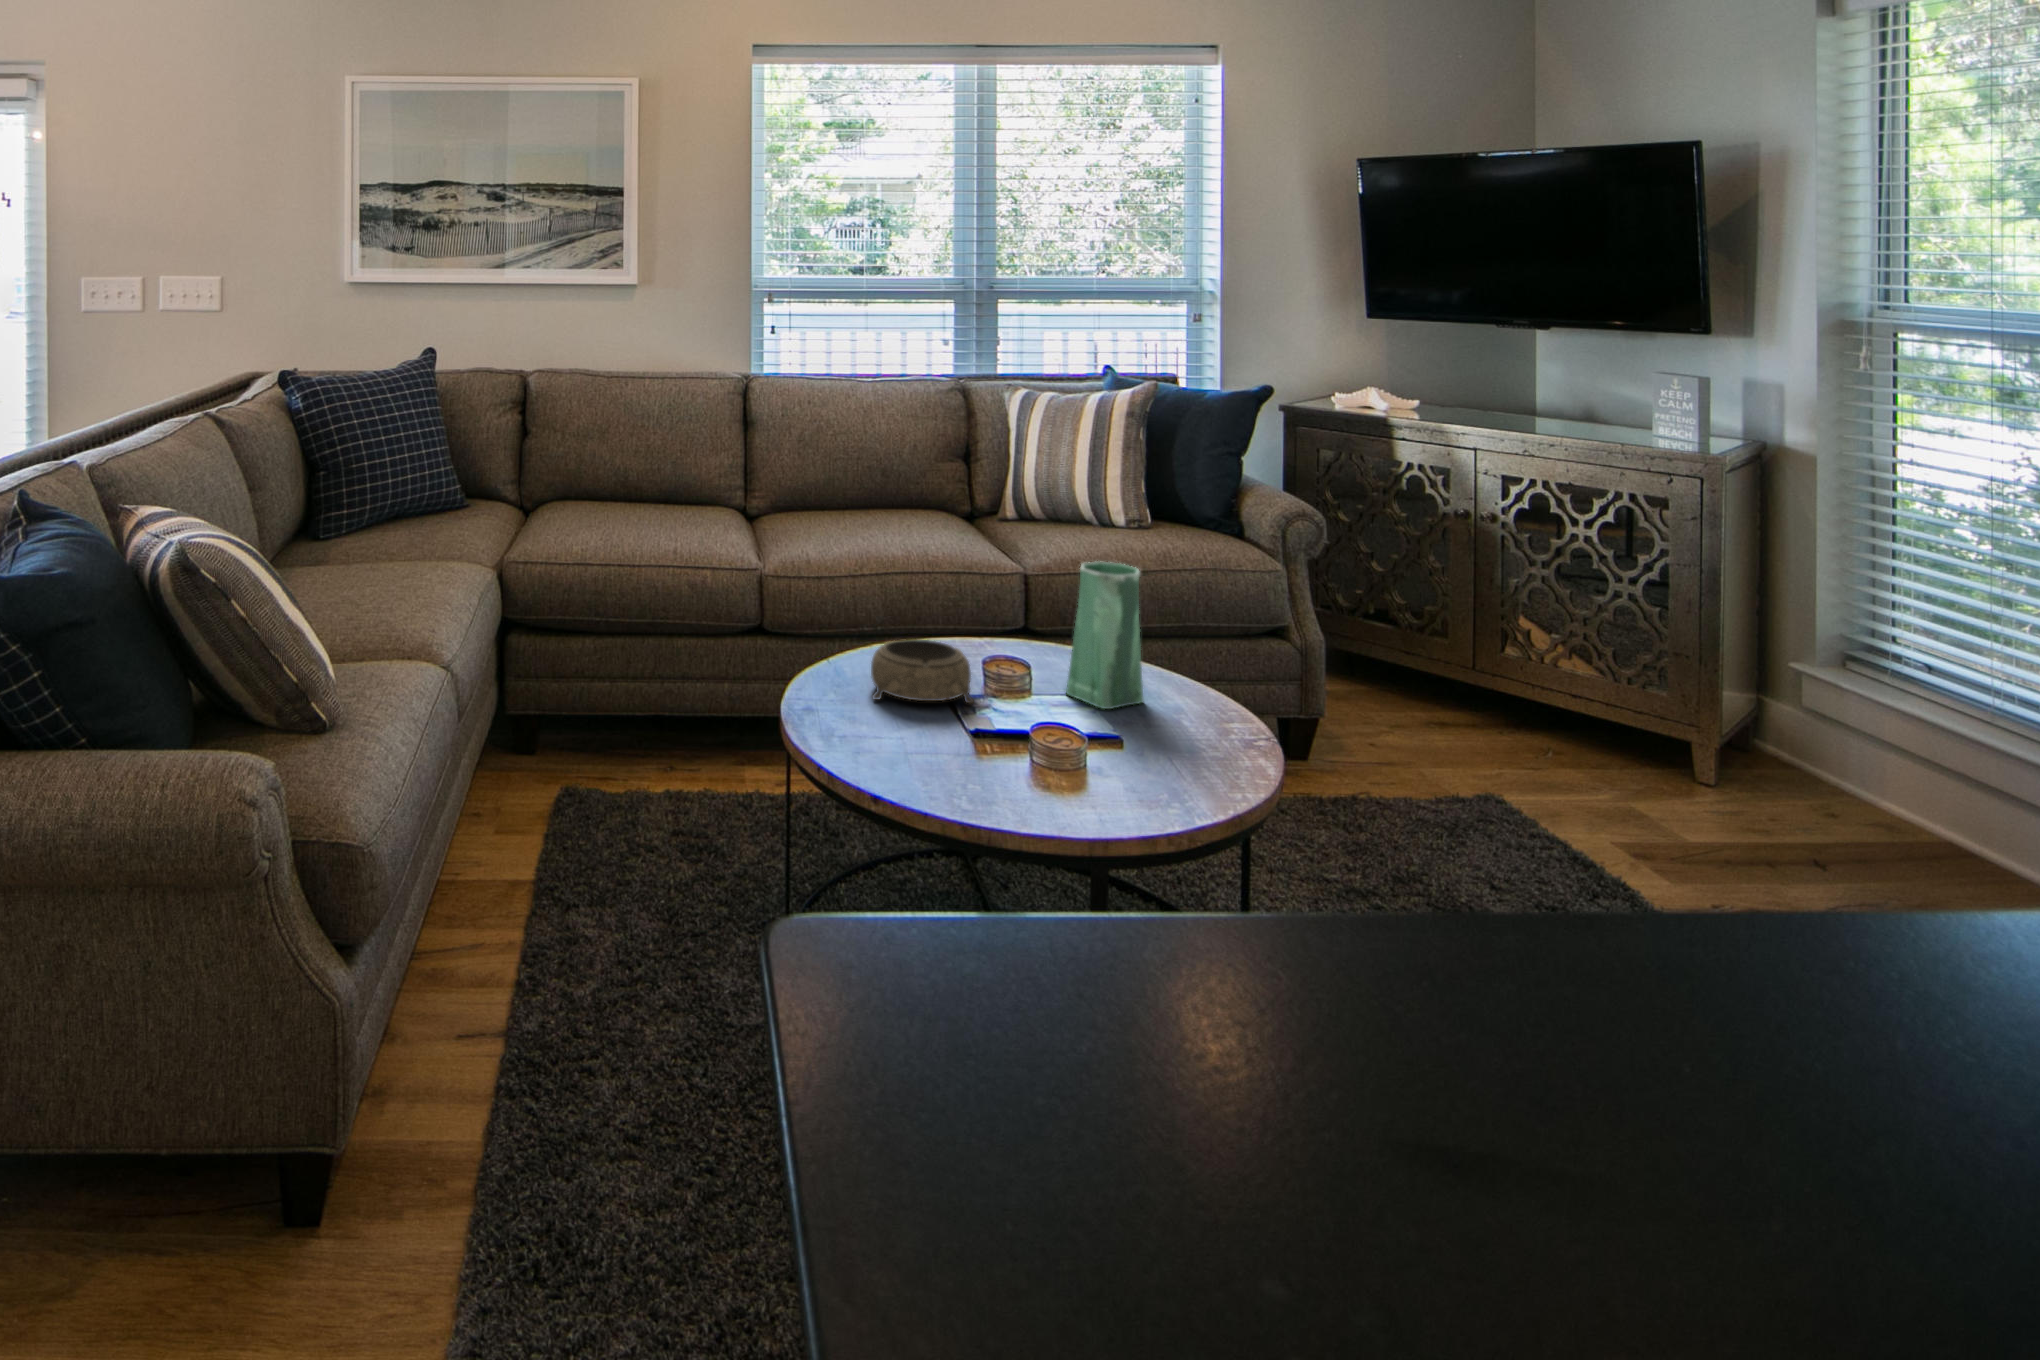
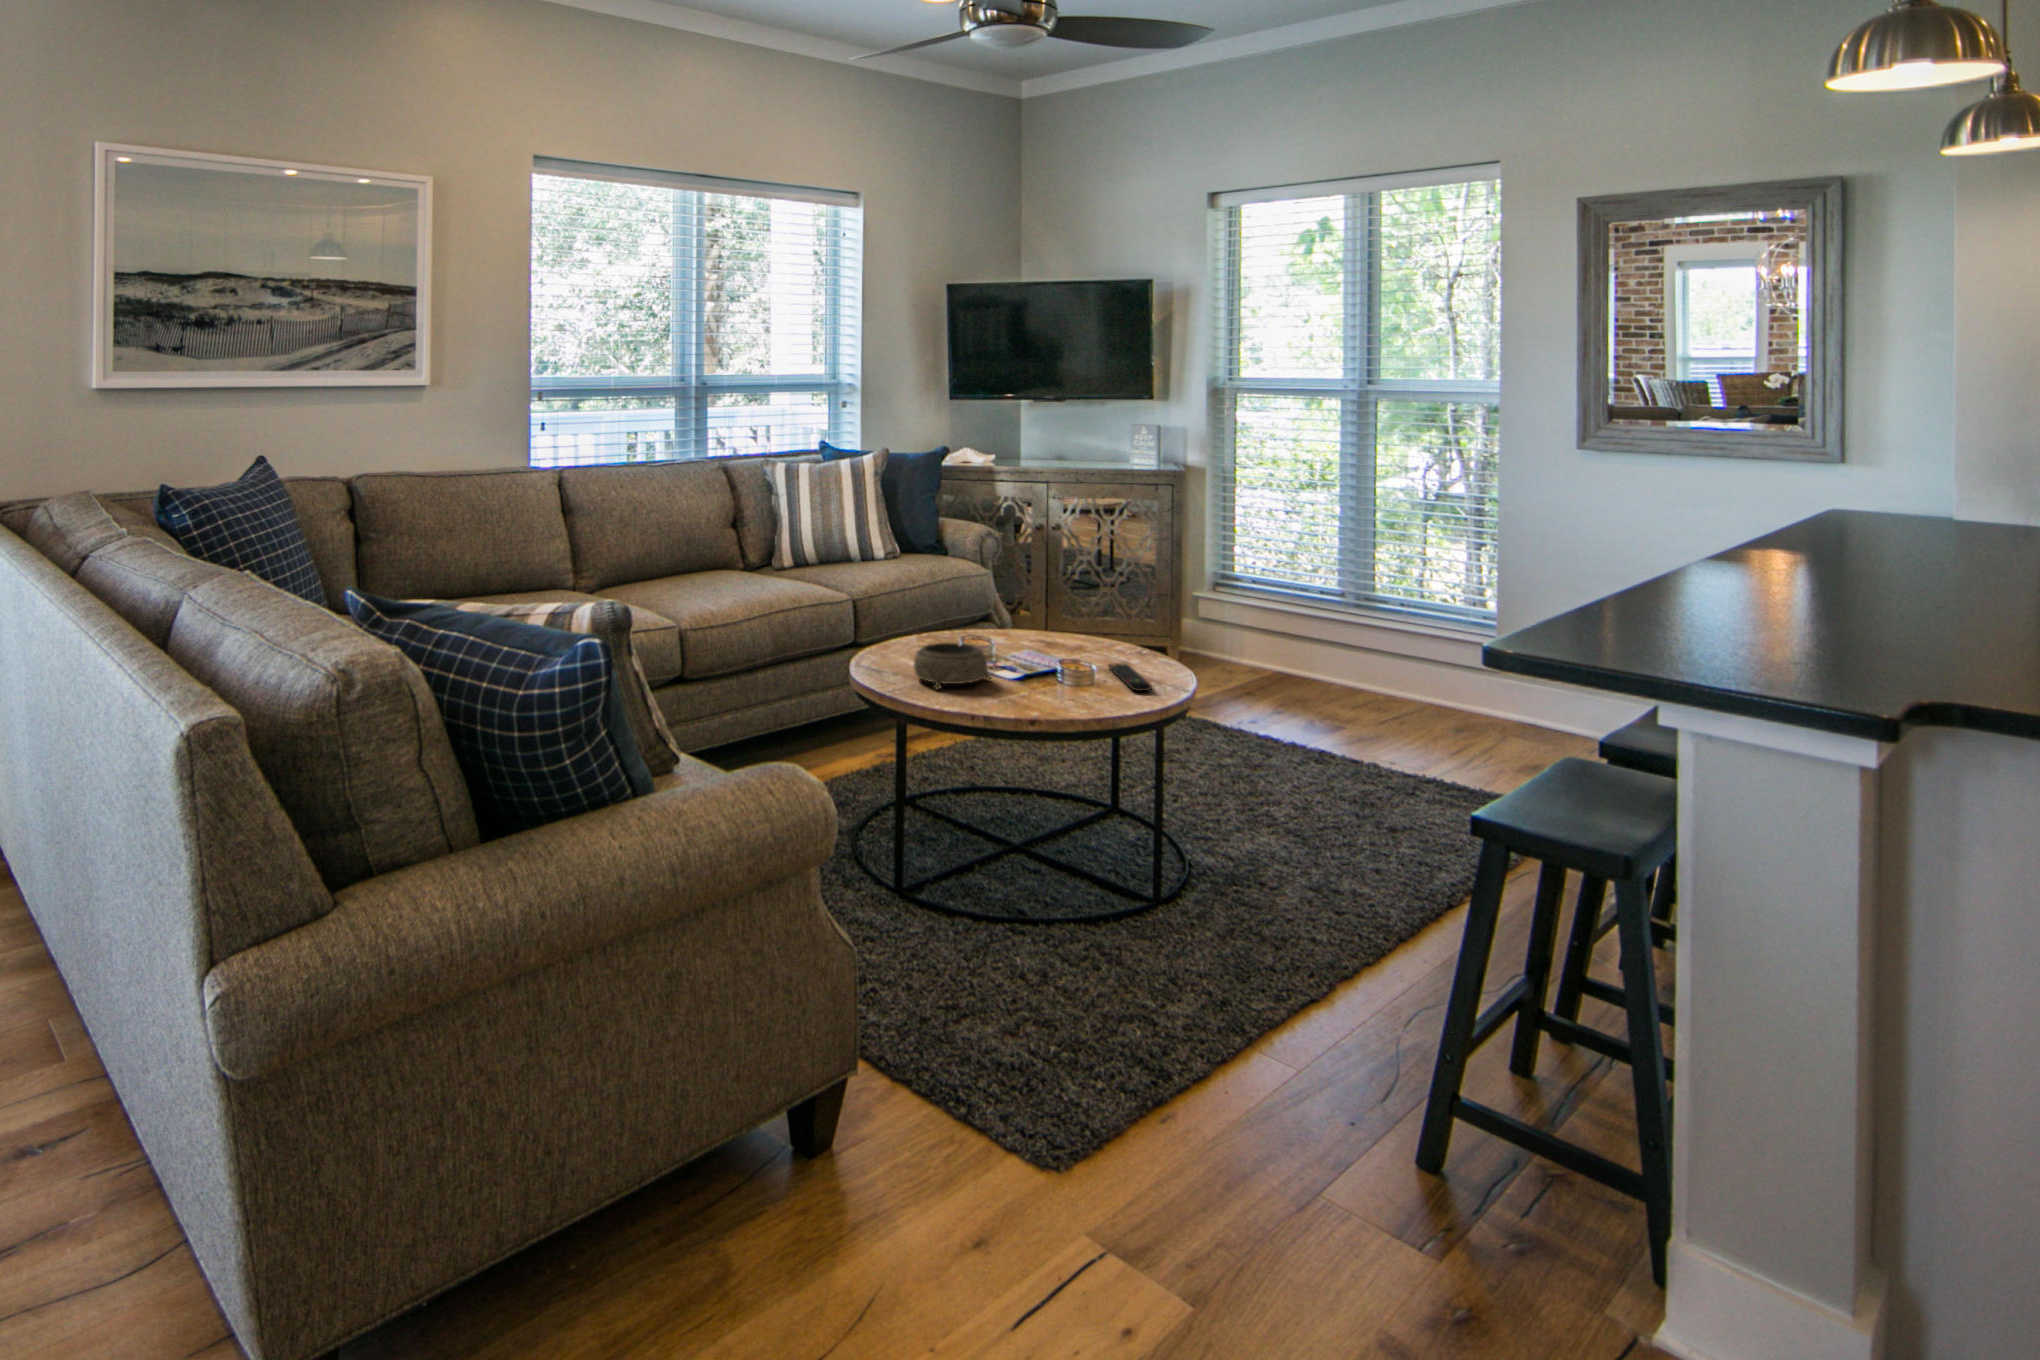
vase: present [1066,561,1144,709] -> none [1019,567,1065,666]
remote control: none [1140,724,1218,777] -> present [1108,663,1152,691]

